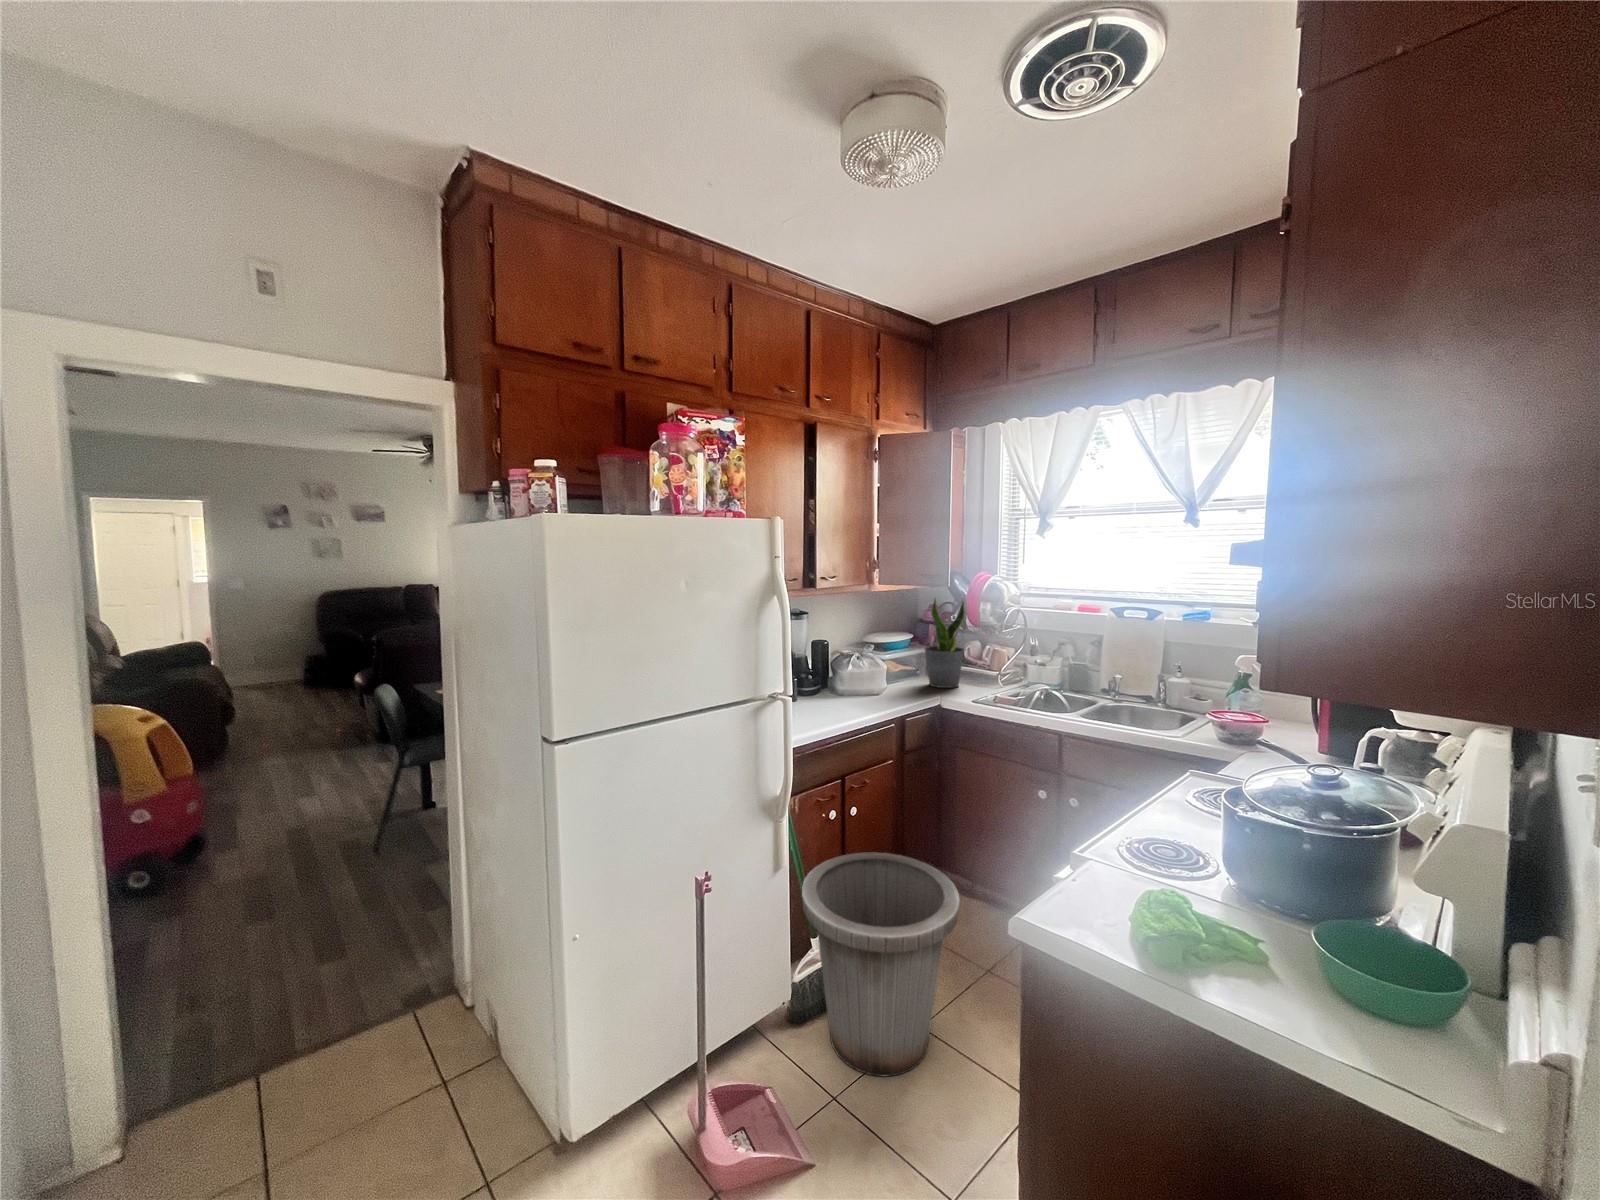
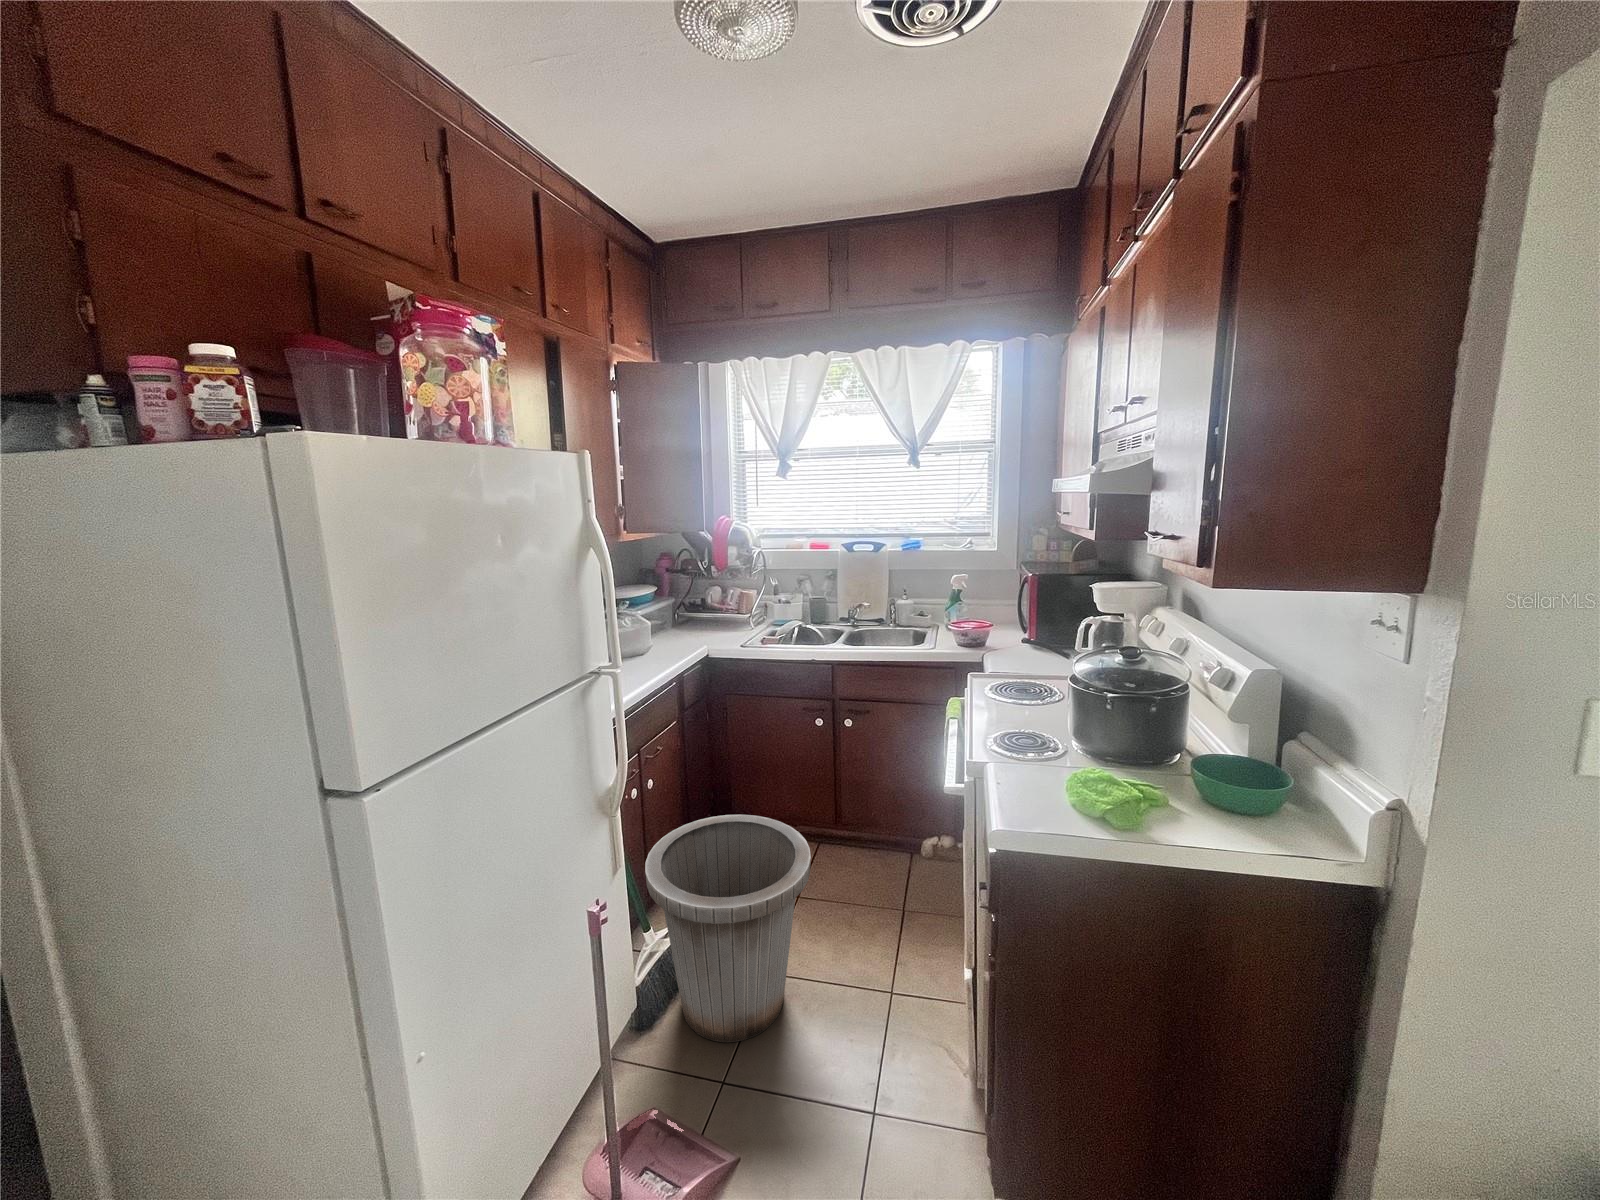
potted plant: present [924,599,965,688] -> none [680,544,722,638]

